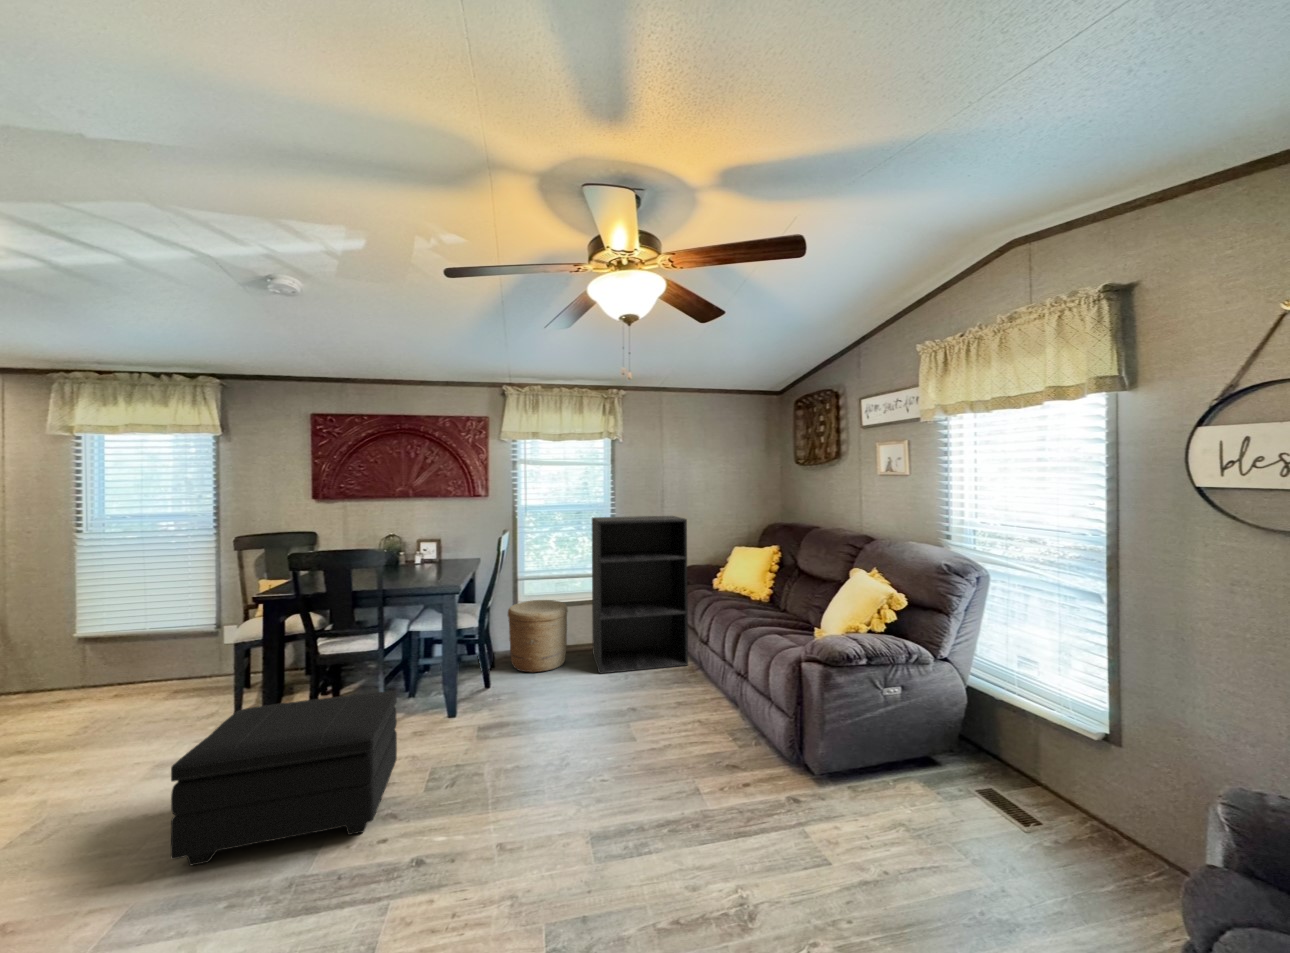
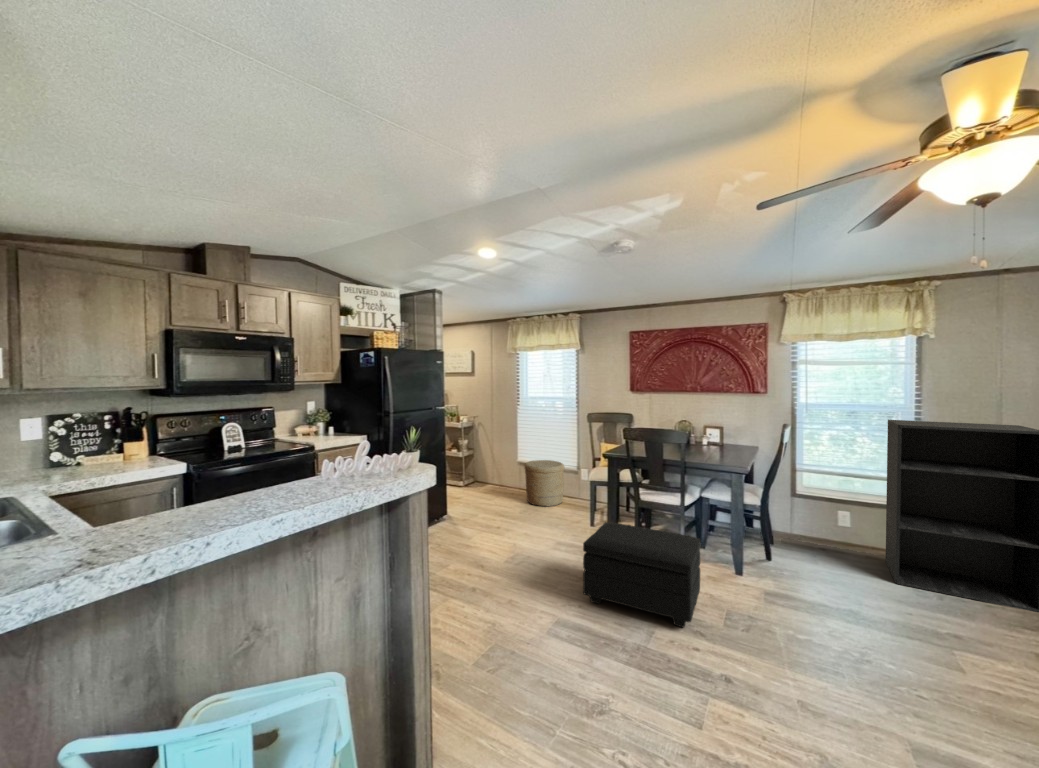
woven basket: present [508,600,568,672] -> present [525,460,564,506]

